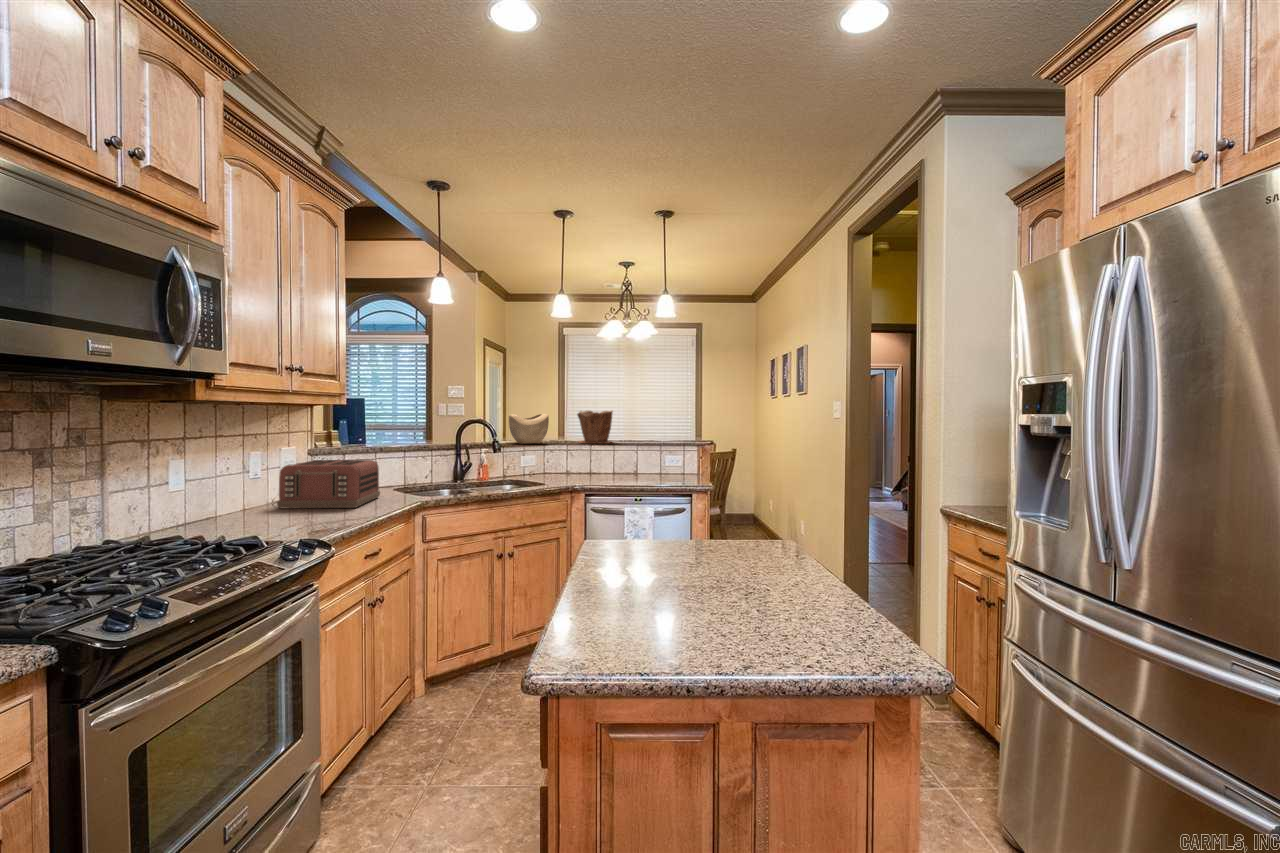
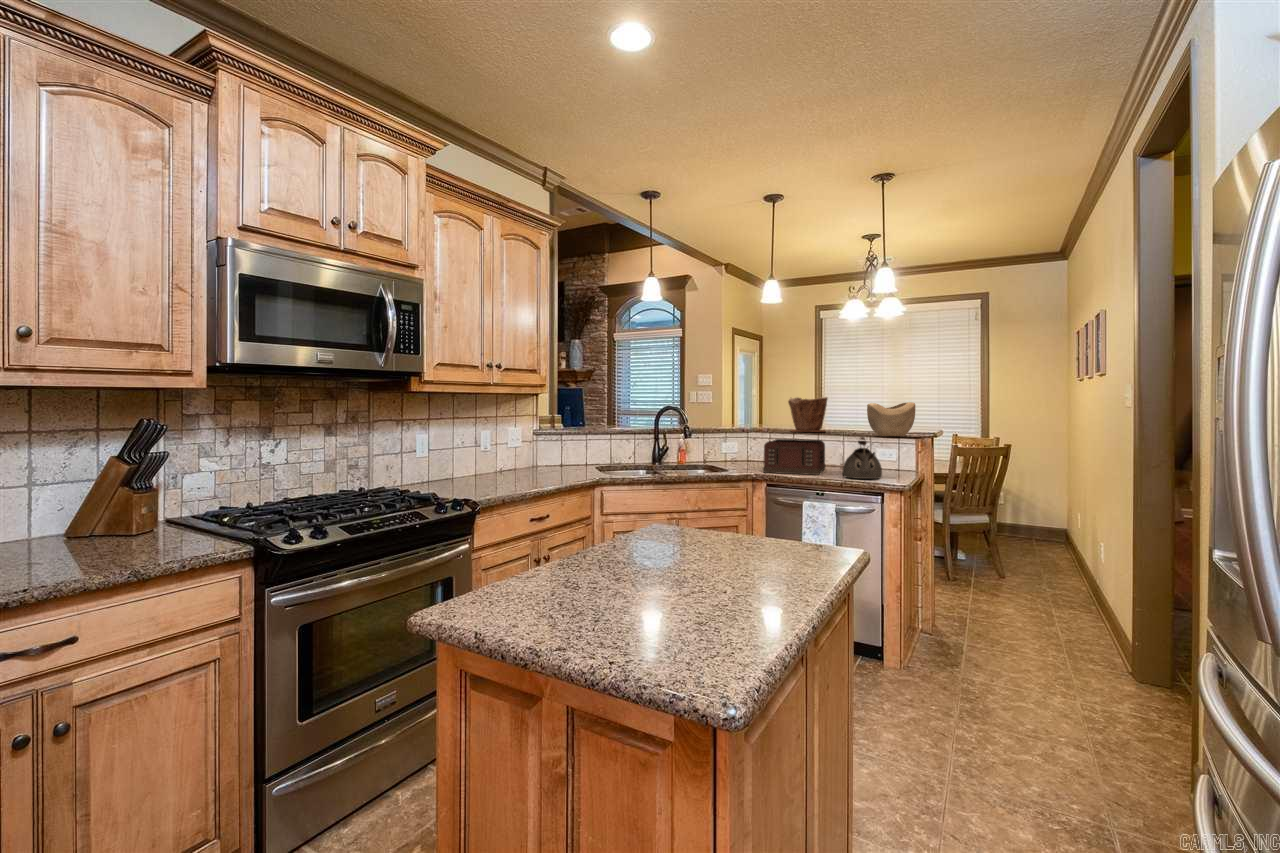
decorative bowl: present [509,414,549,444] -> present [867,402,915,436]
kettle: none [653,449,687,487] -> present [843,437,882,479]
toaster: present [277,460,380,509] -> present [763,439,826,475]

